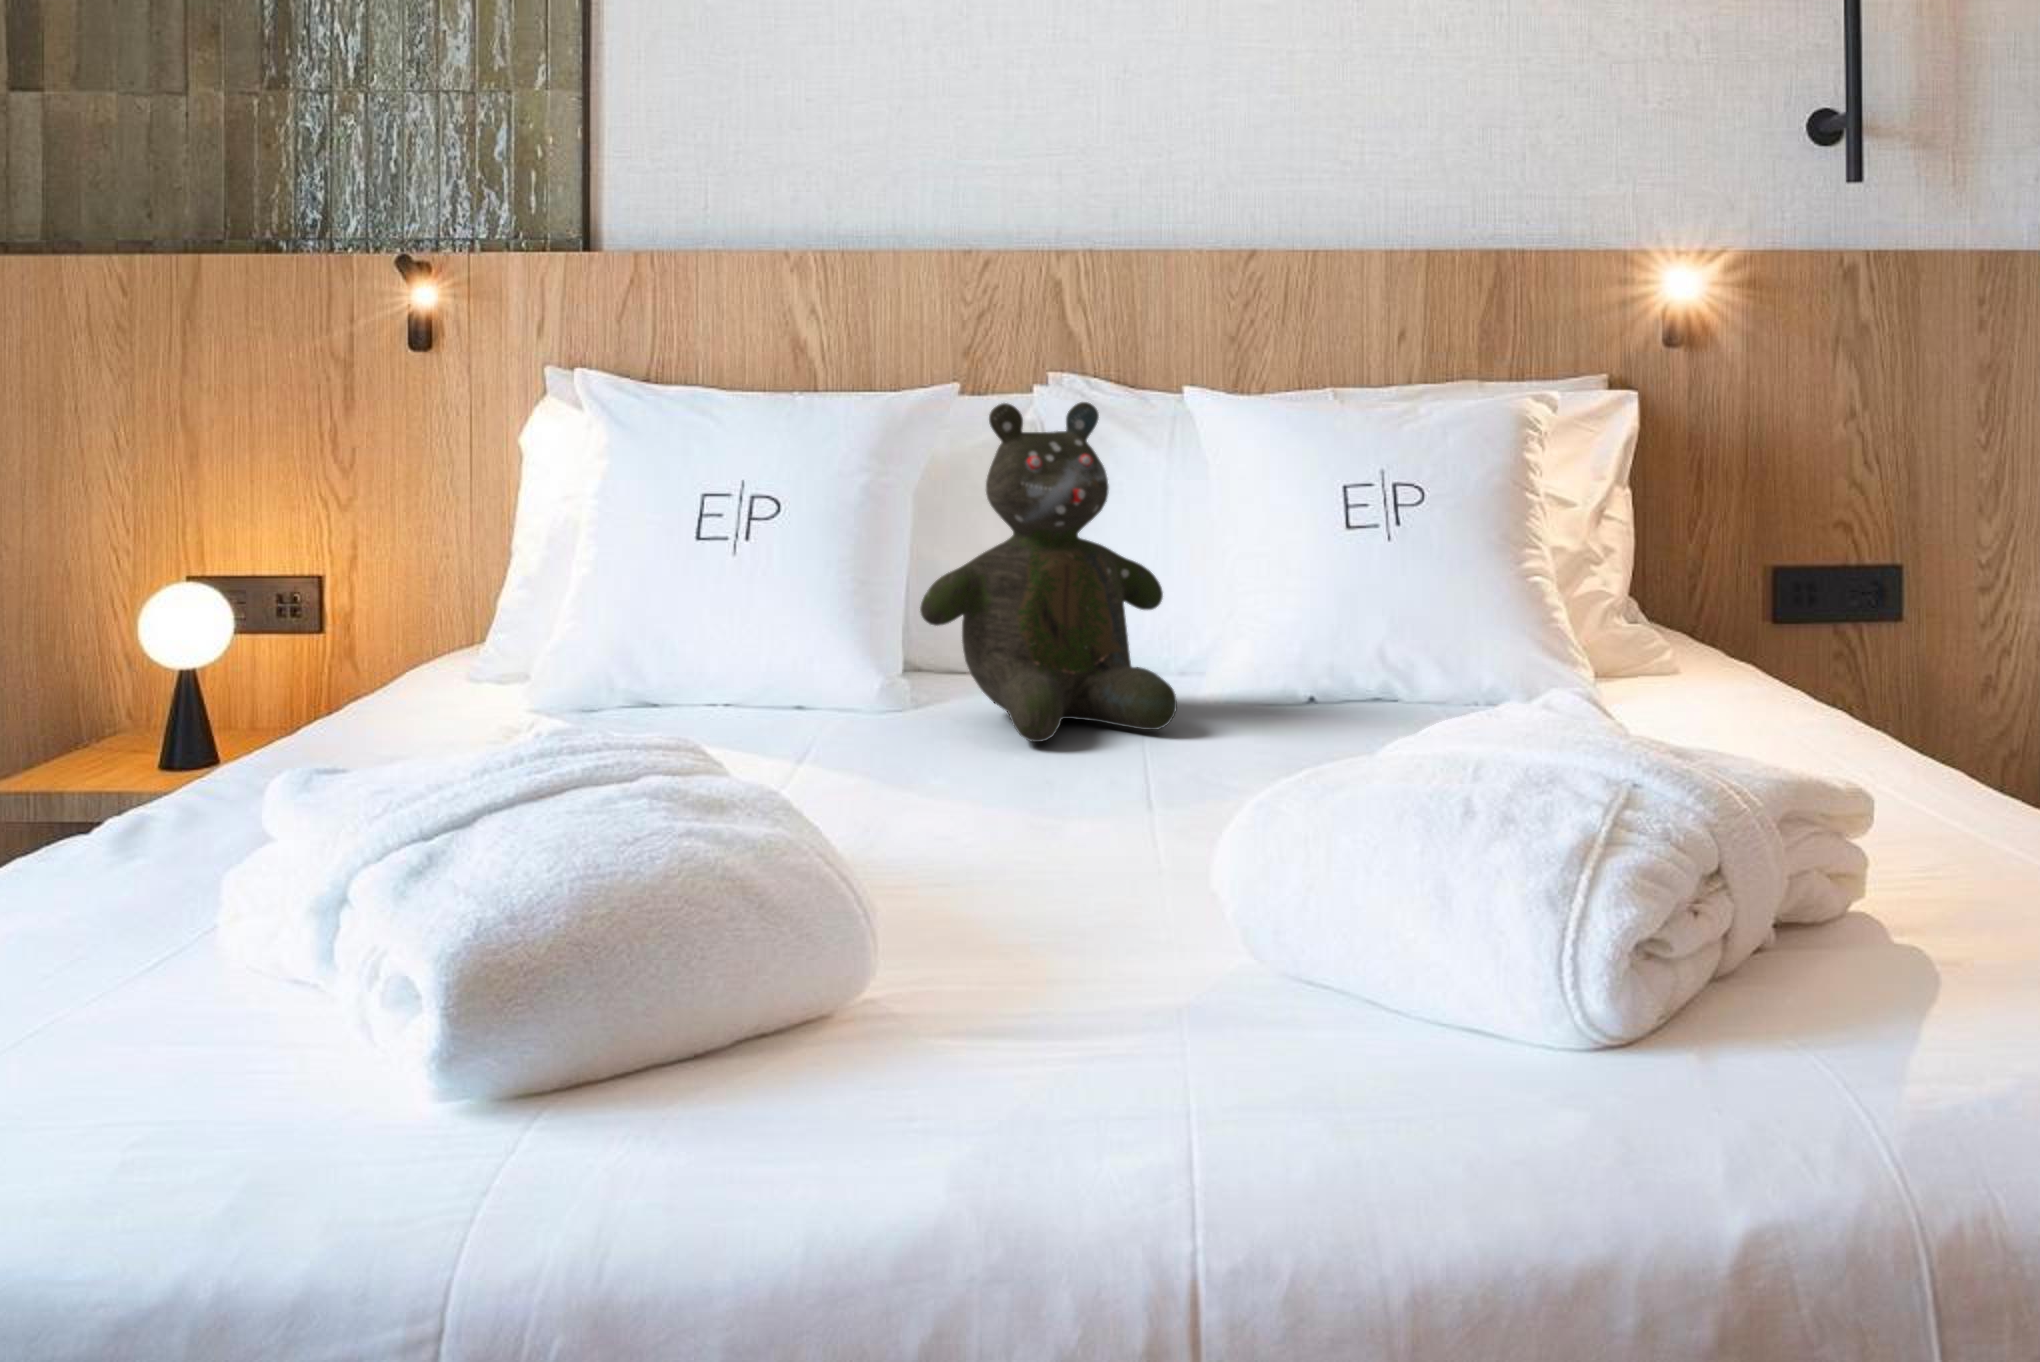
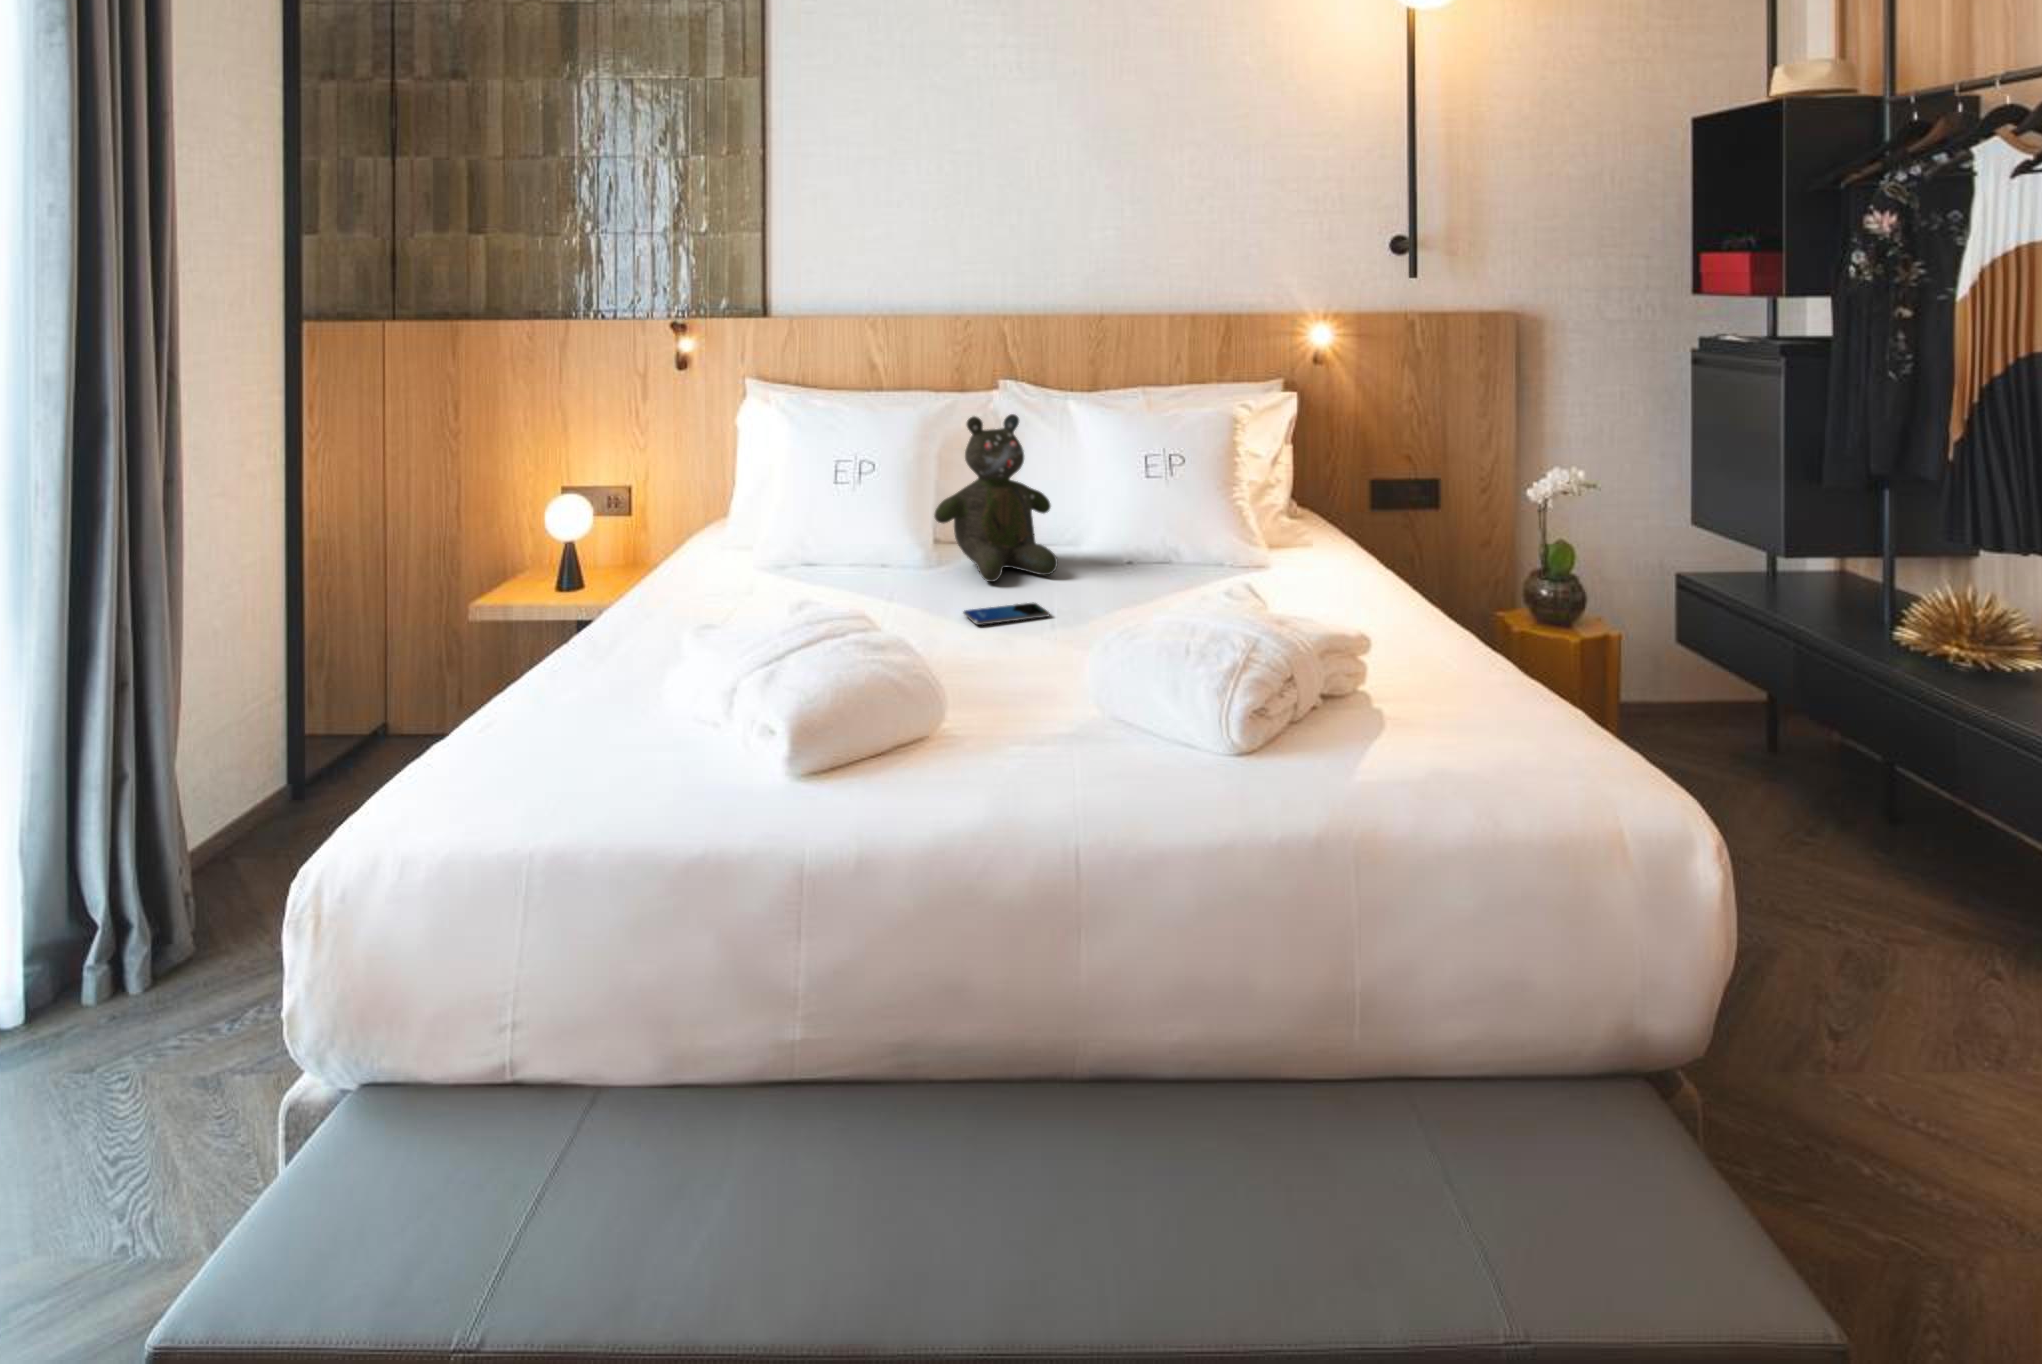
smartphone: none [972,774,1160,815] -> present [963,603,1050,625]

